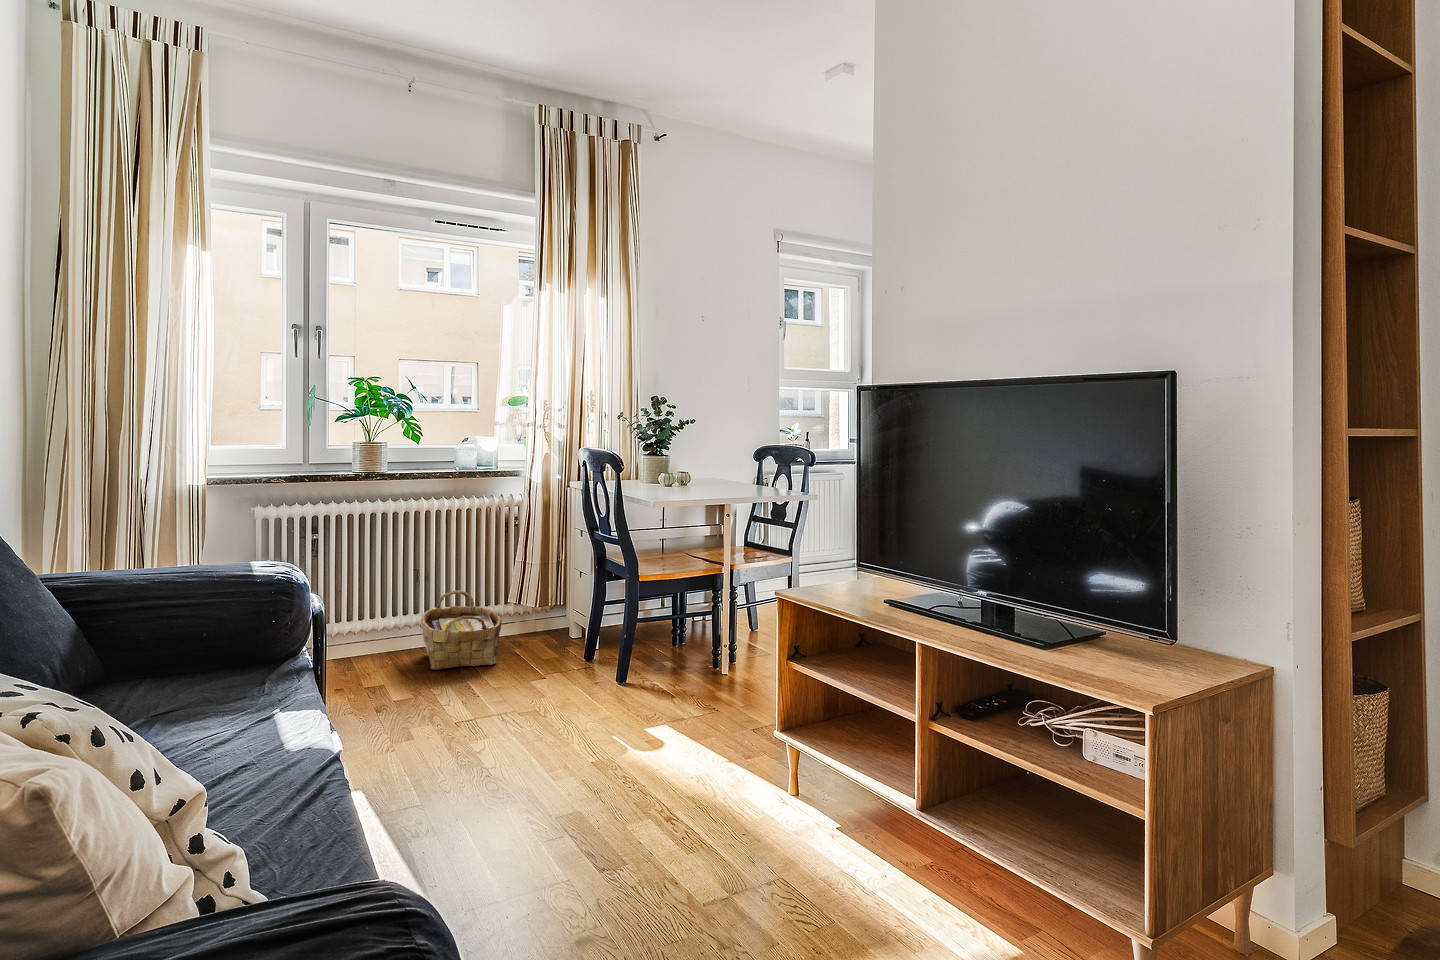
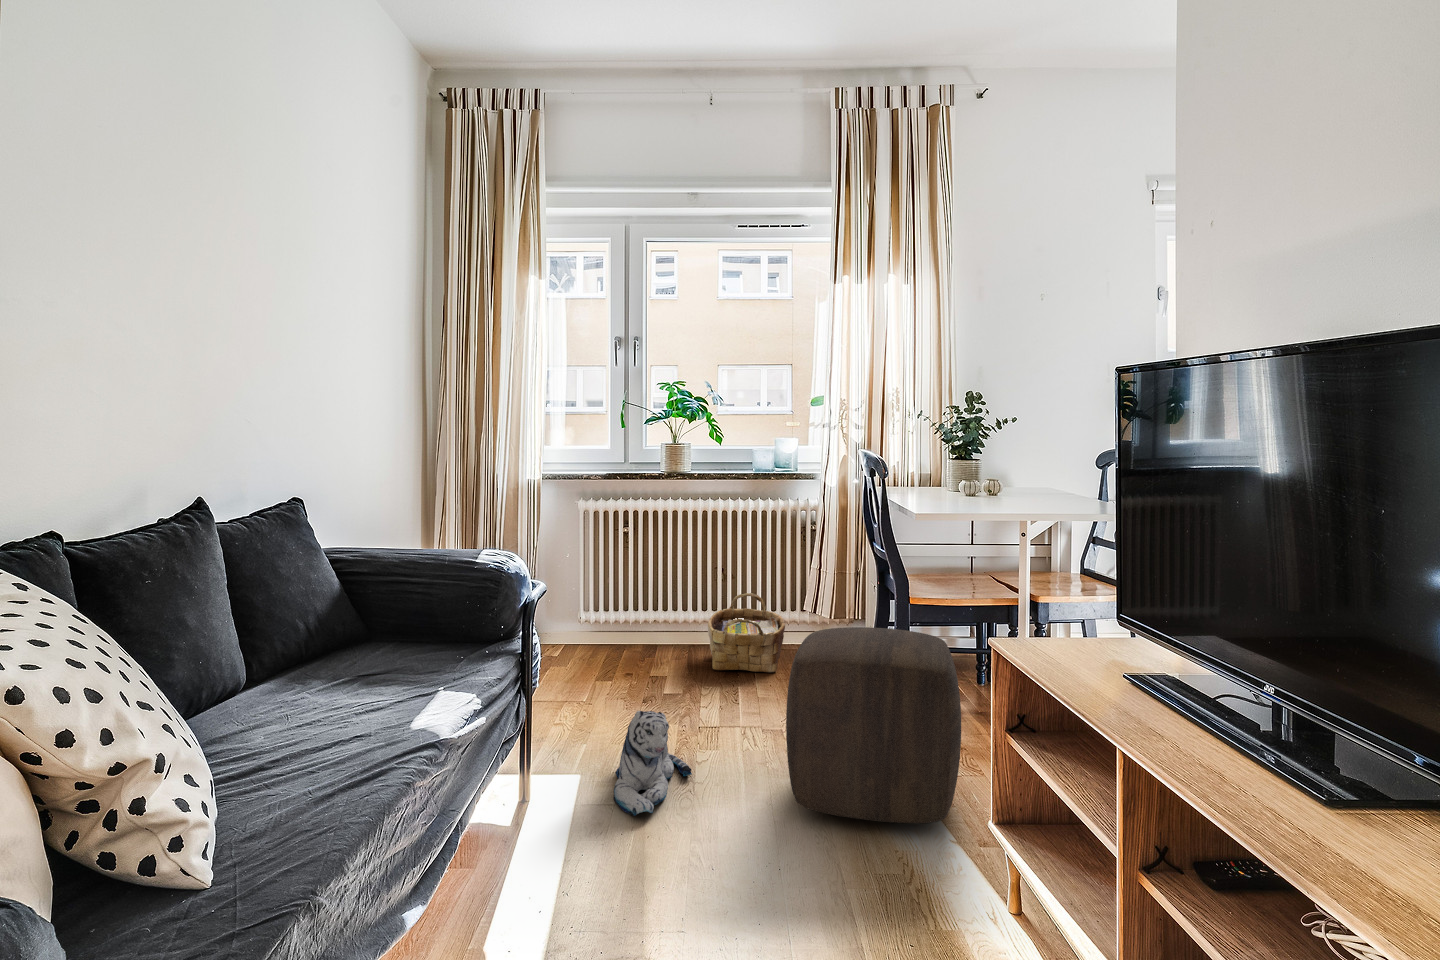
ottoman: none [578,607,727,766] -> present [786,627,961,823]
plush toy: none [403,707,483,806] -> present [613,711,692,816]

